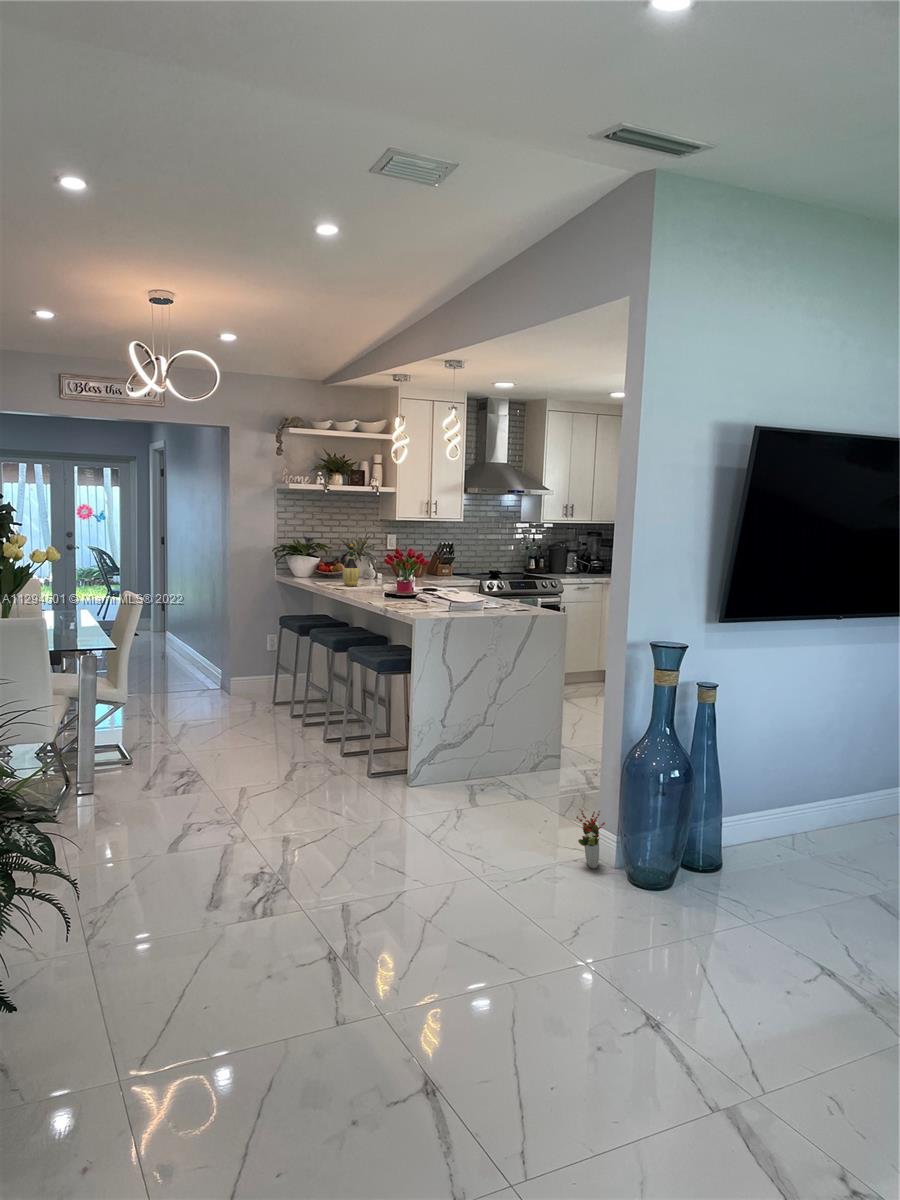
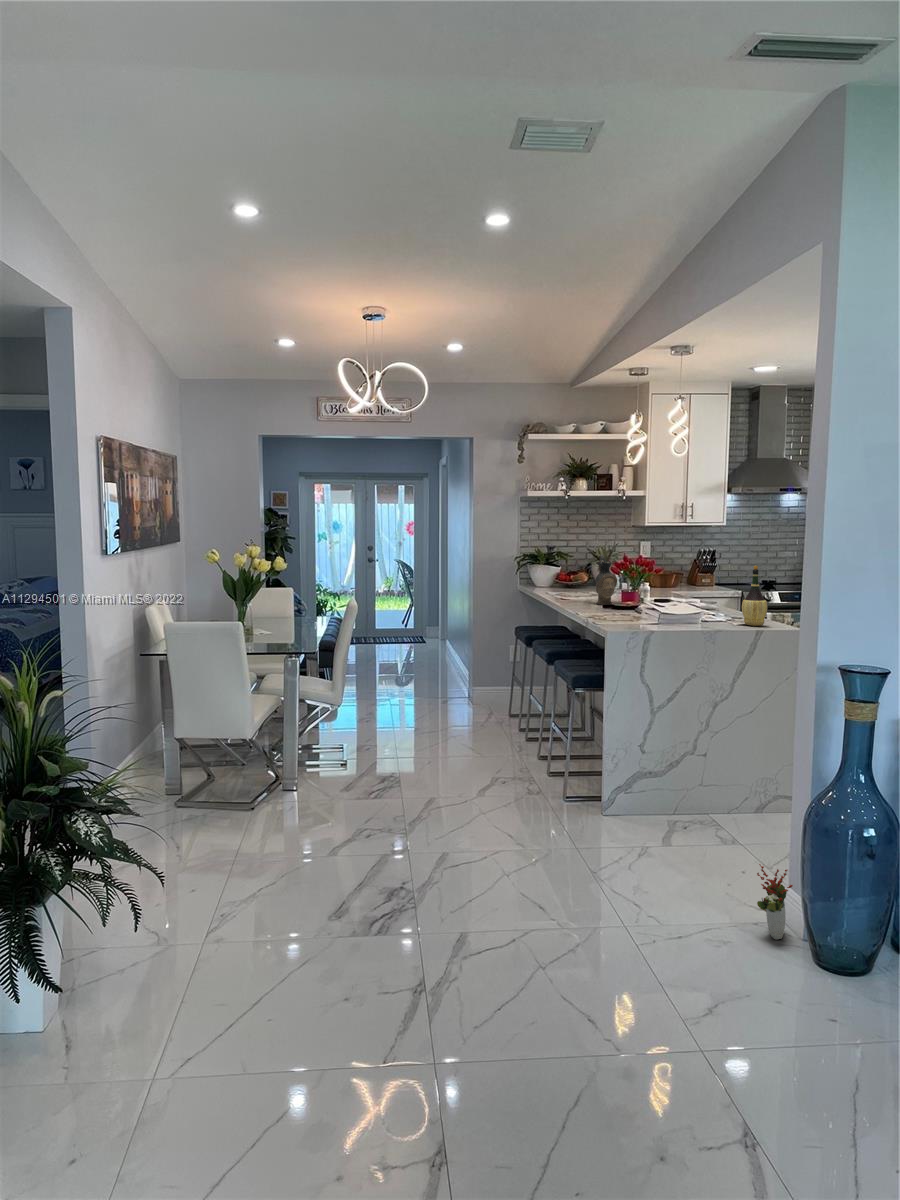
wine bottle: present [343,544,359,586] -> present [742,566,767,626]
ceramic pitcher: none [376,548,397,595] -> present [595,555,617,605]

